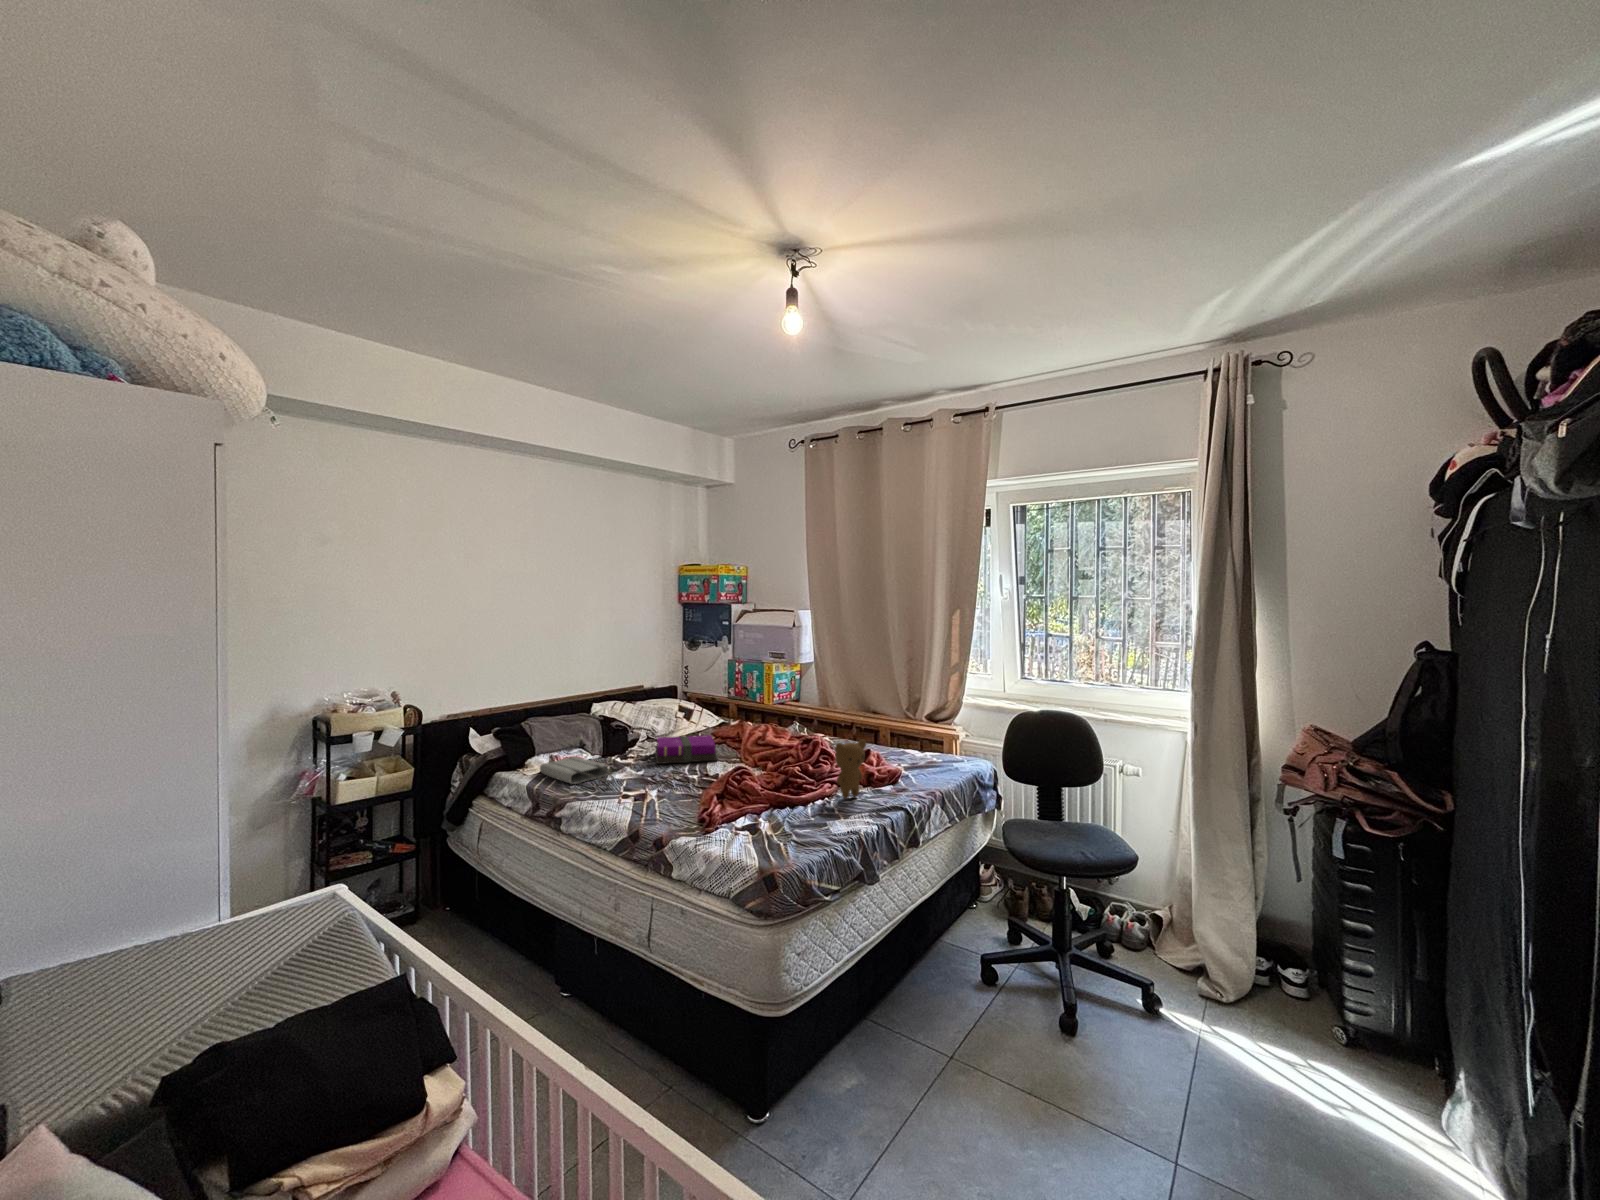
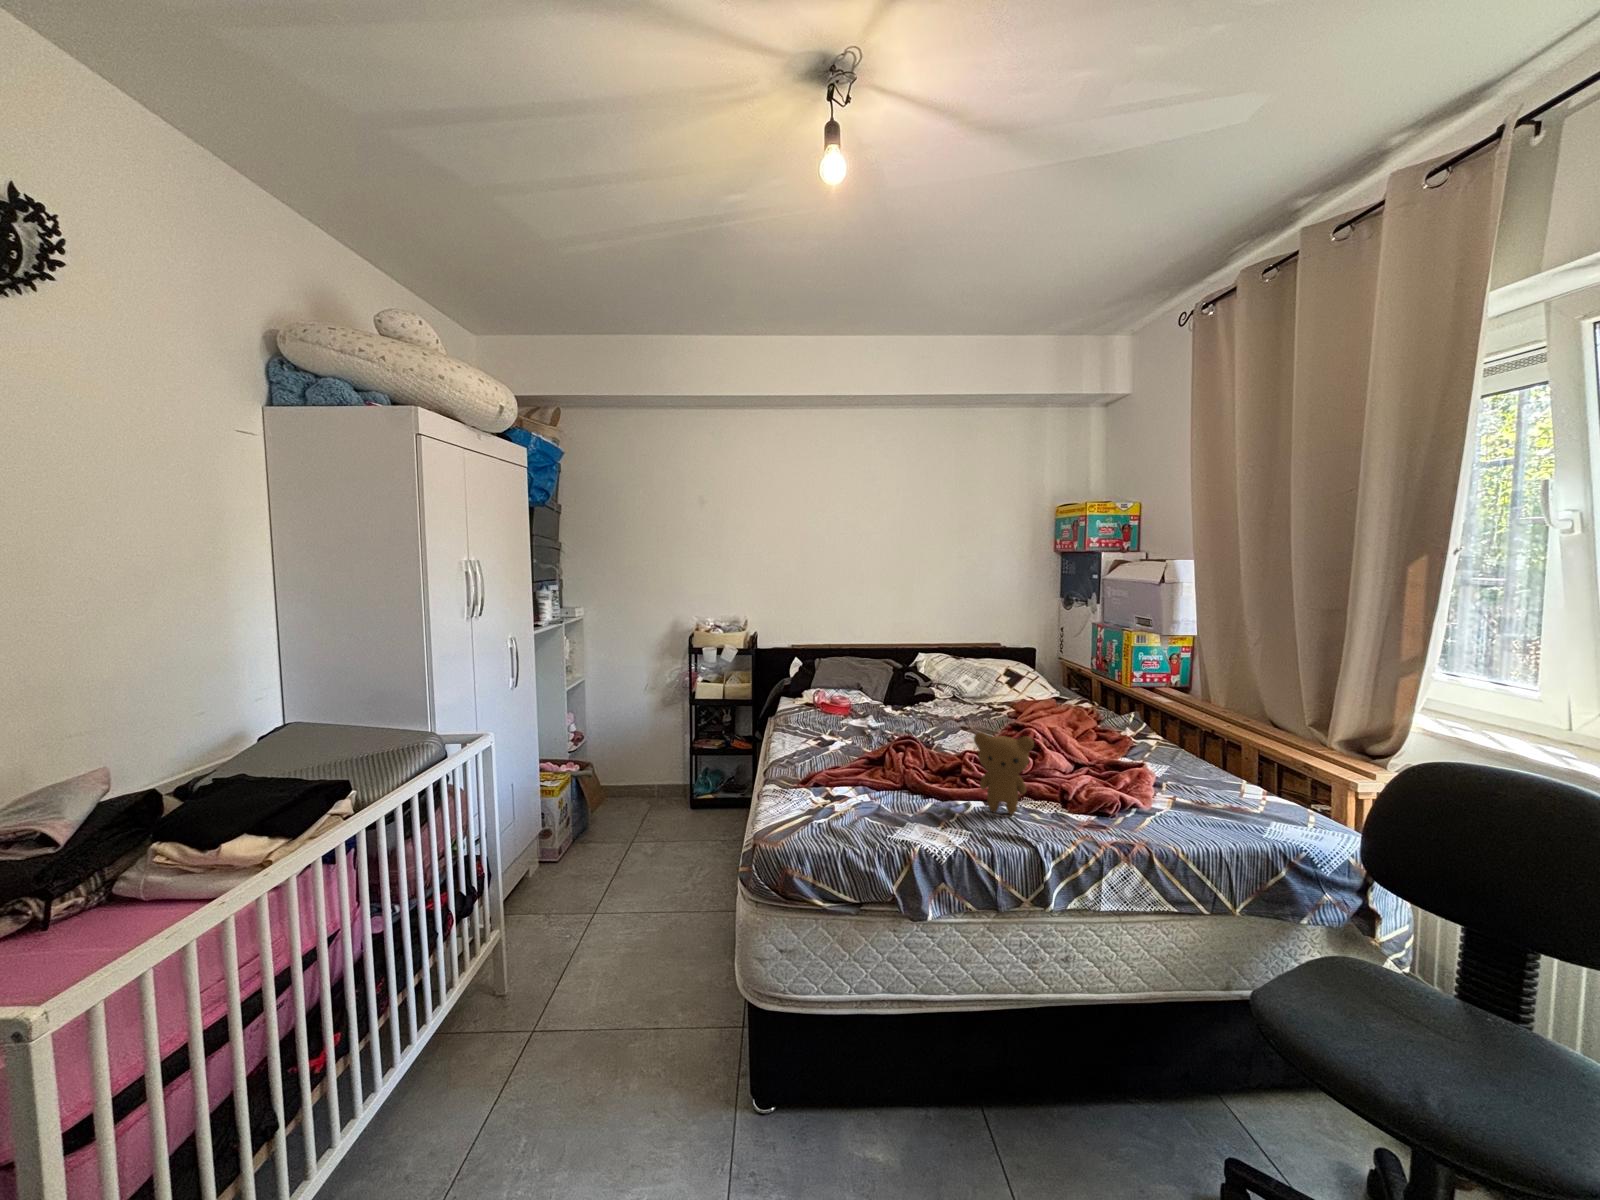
notebook: present [655,735,718,764] -> none [902,696,987,733]
tote bag: present [540,757,614,784] -> none [806,698,849,725]

